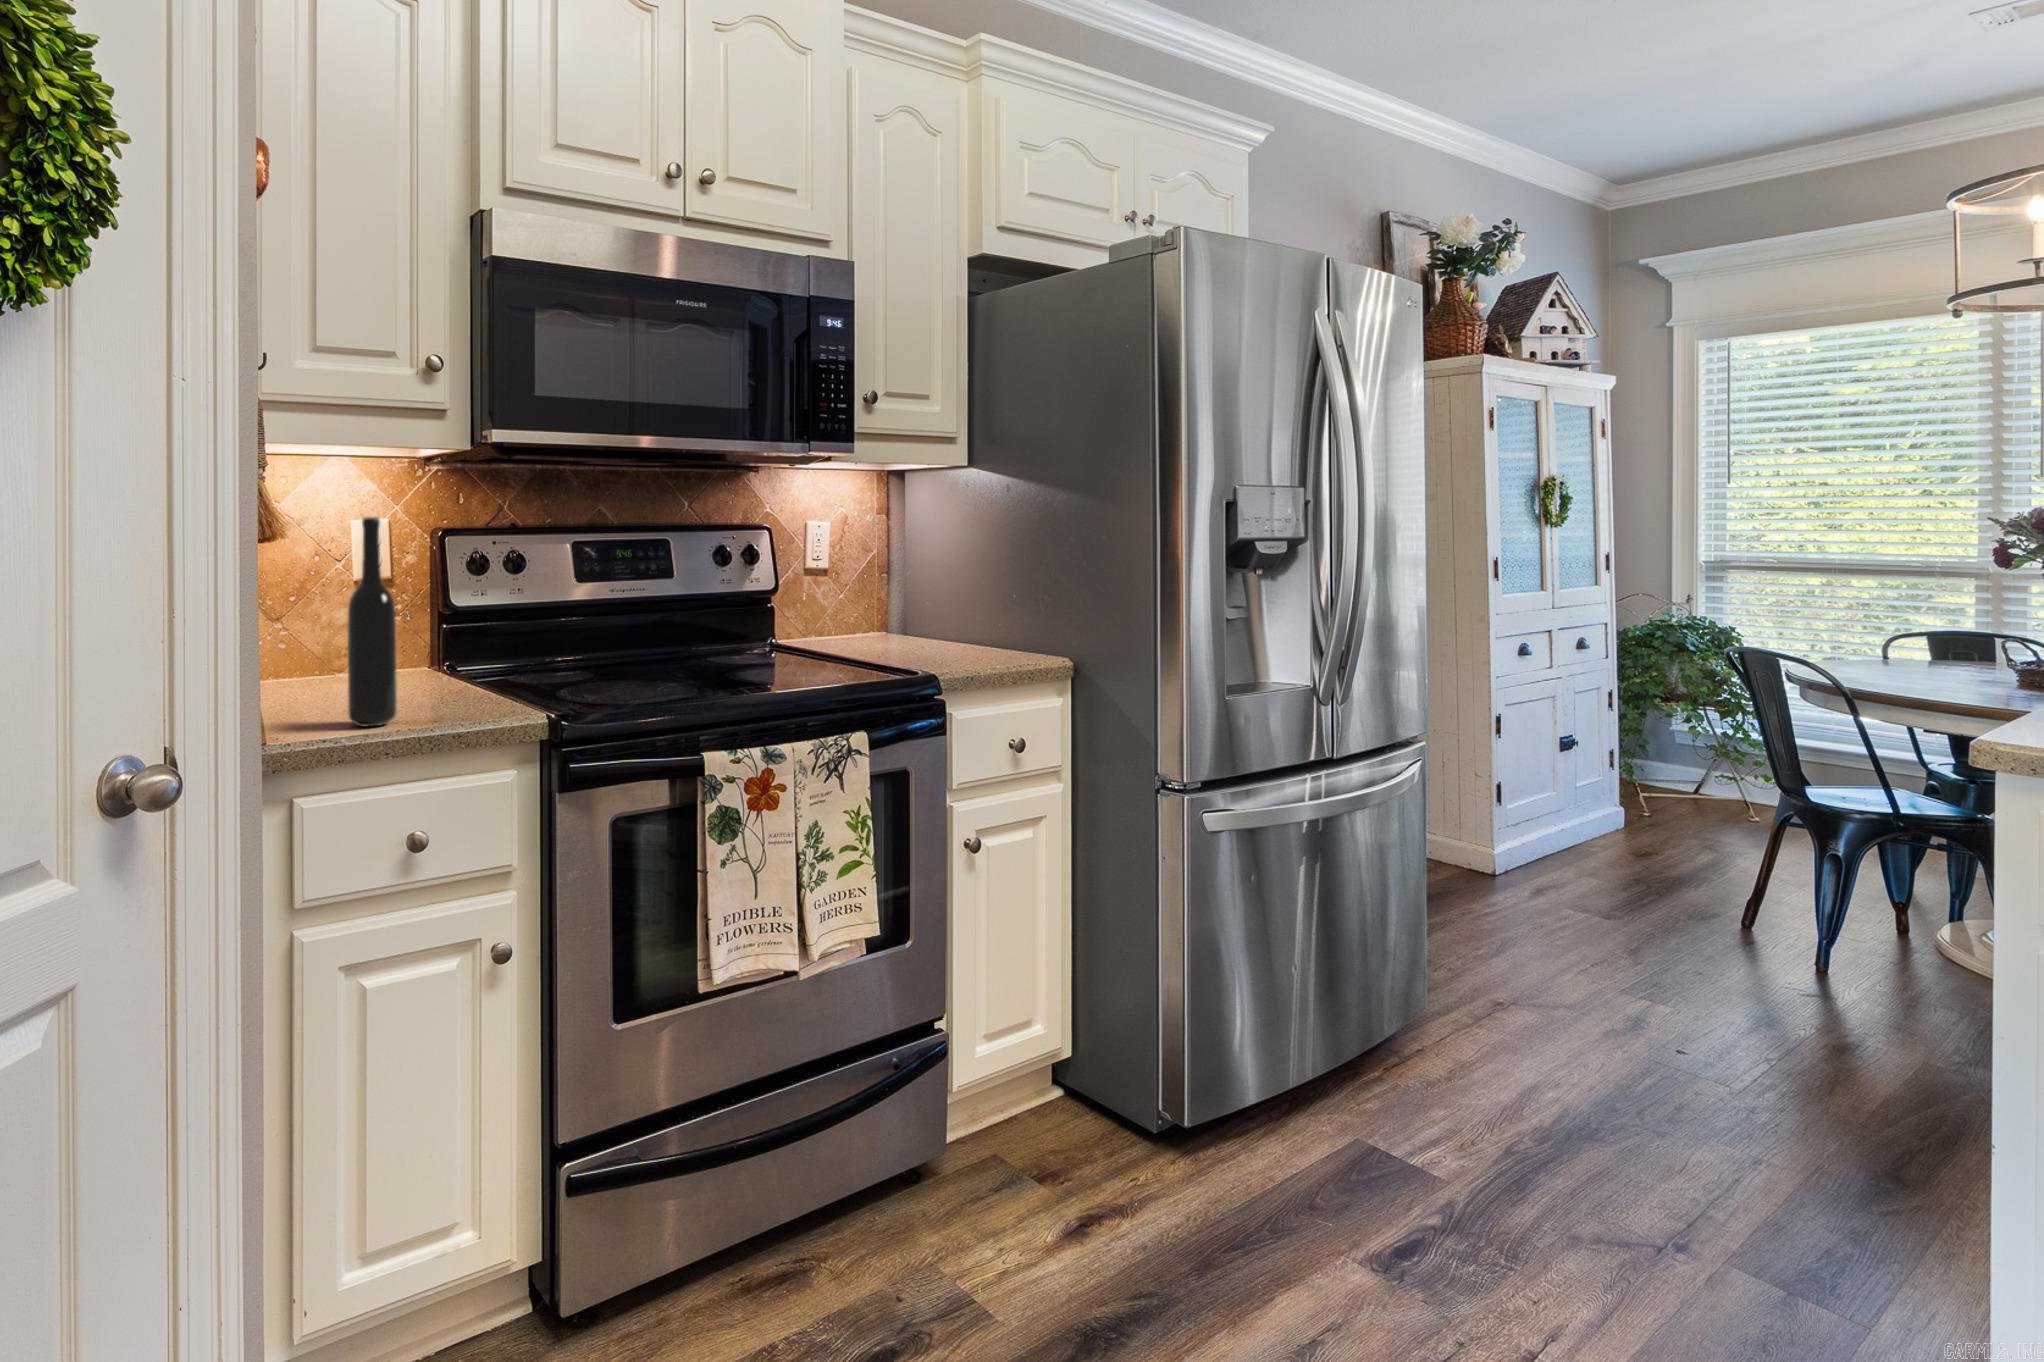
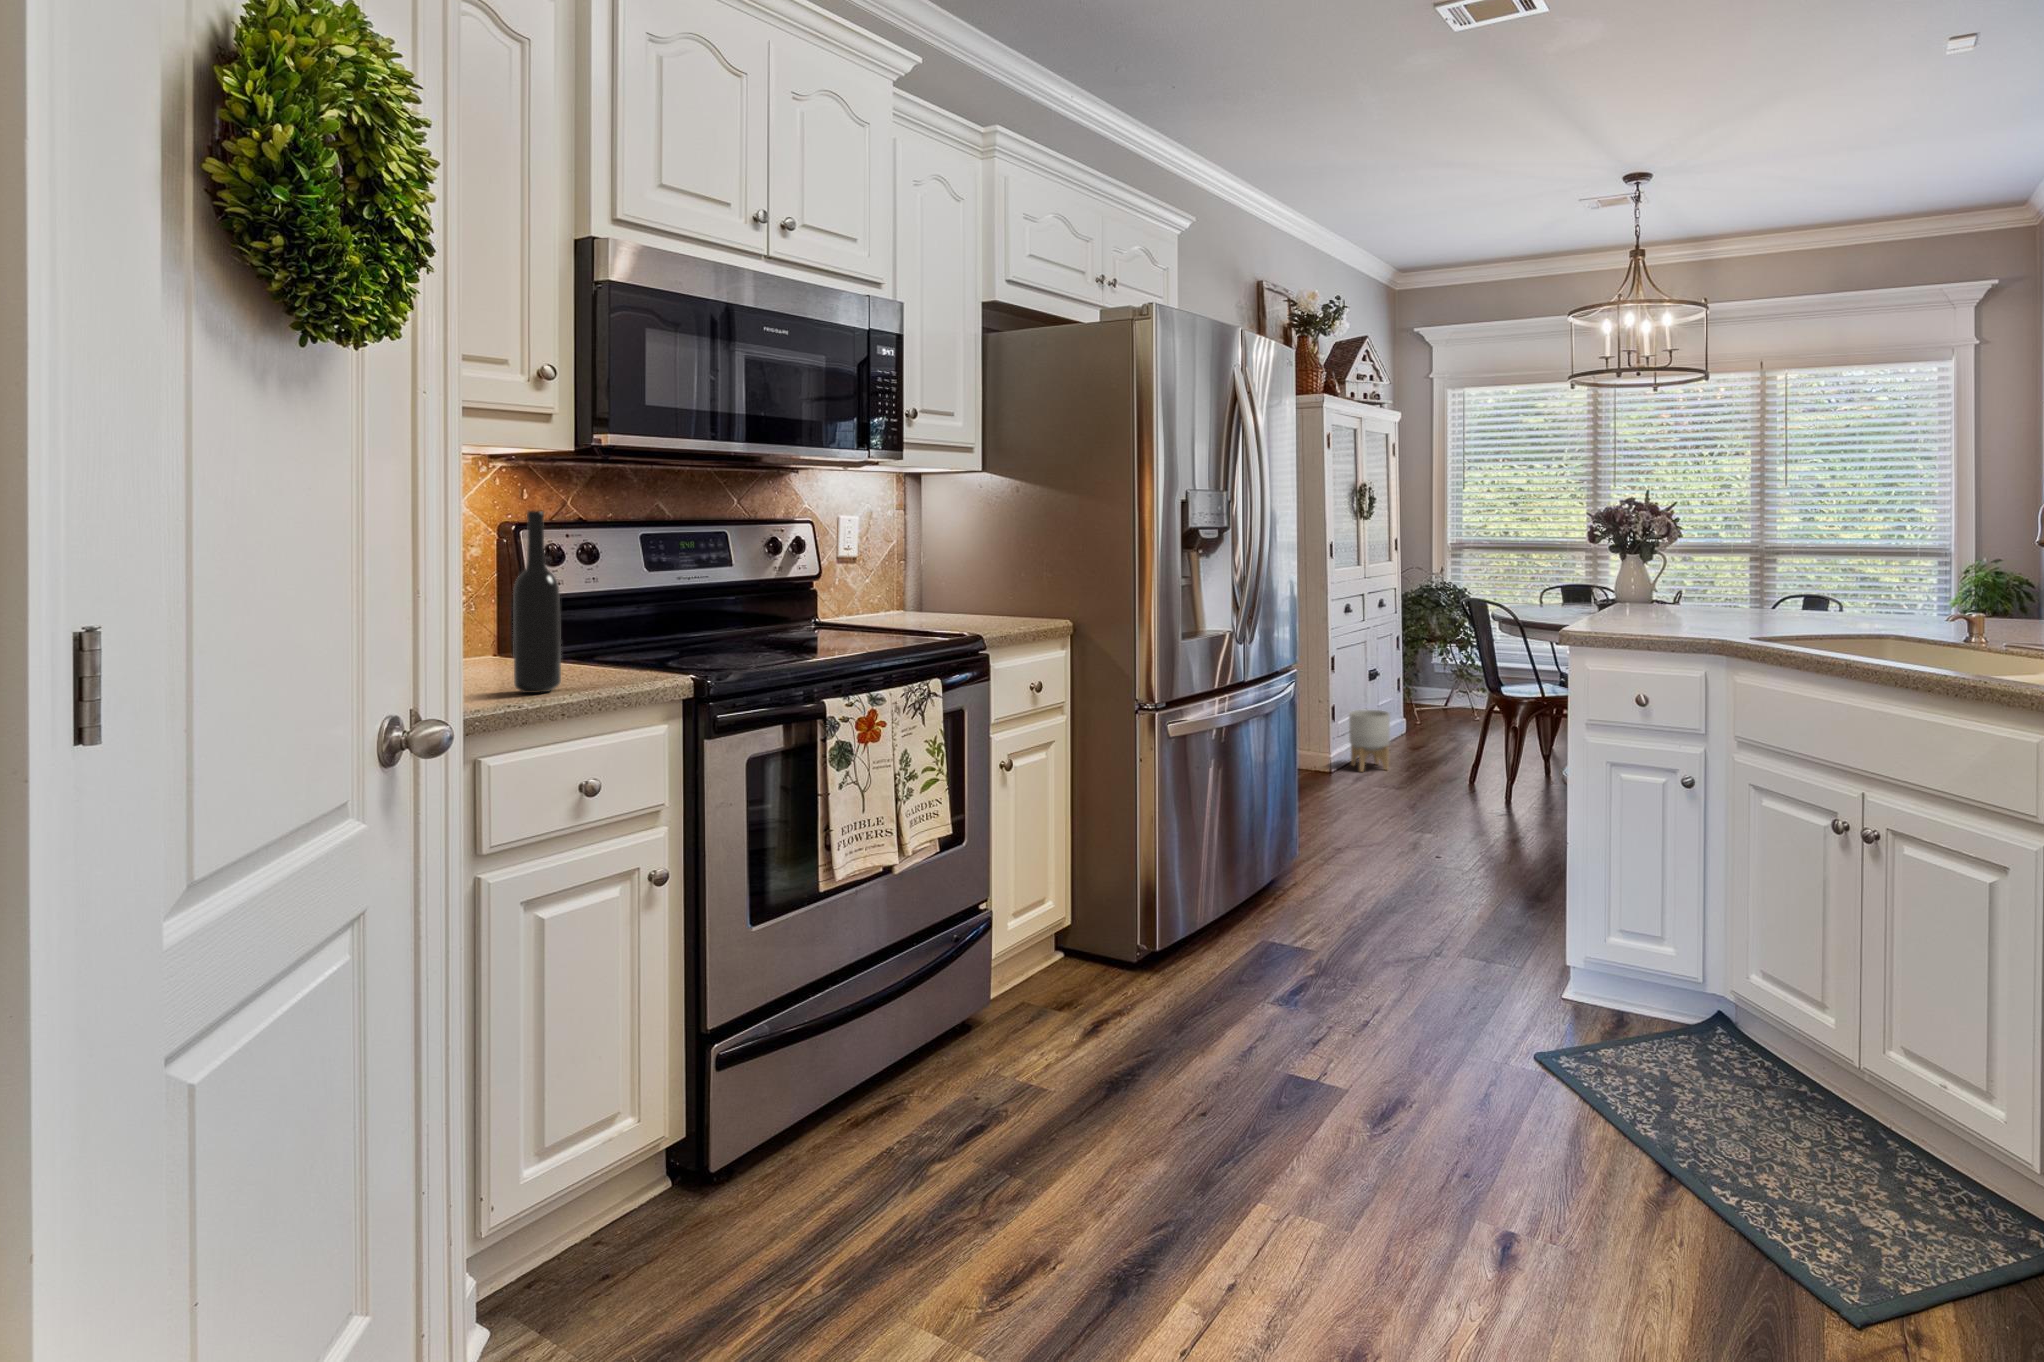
planter: none [1525,792,1593,884] -> present [1349,710,1390,772]

